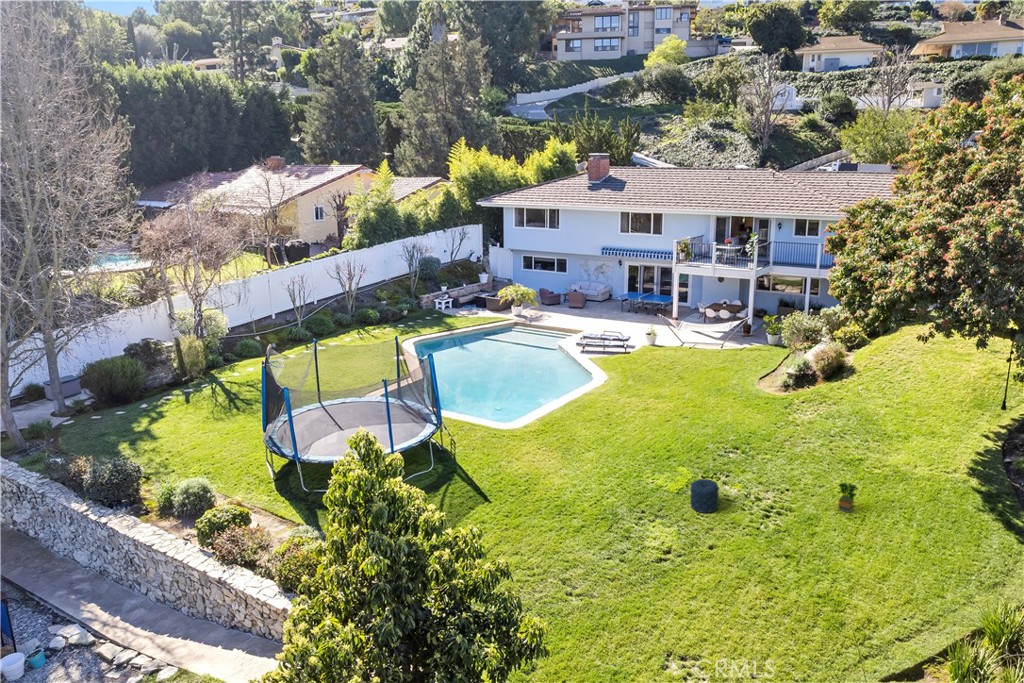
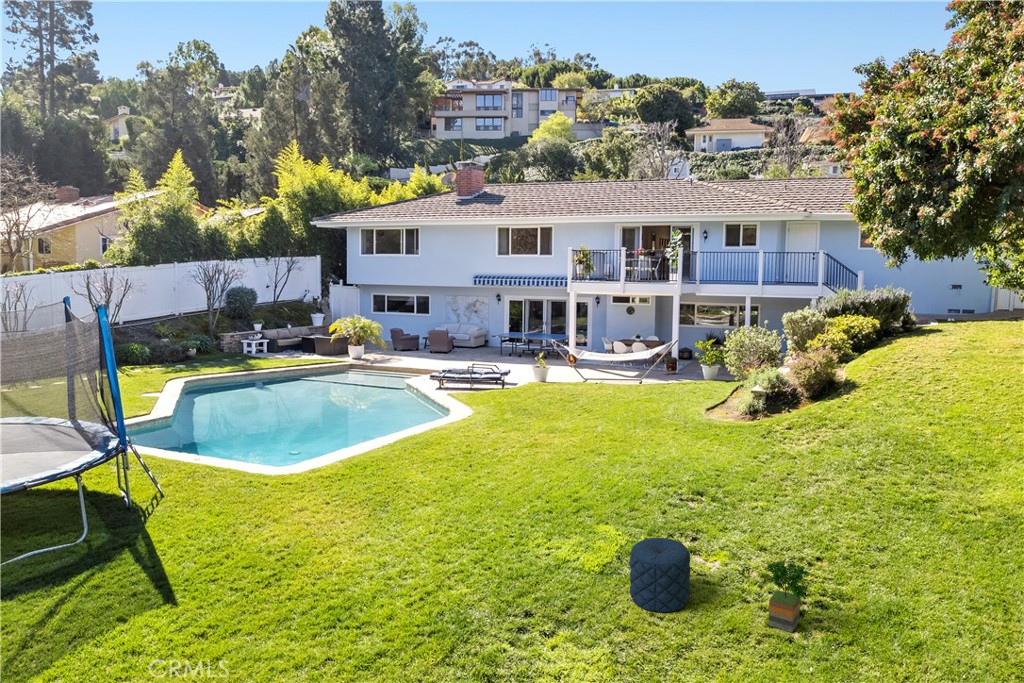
potted tree: present [839,483,858,513] -> present [767,561,809,632]

